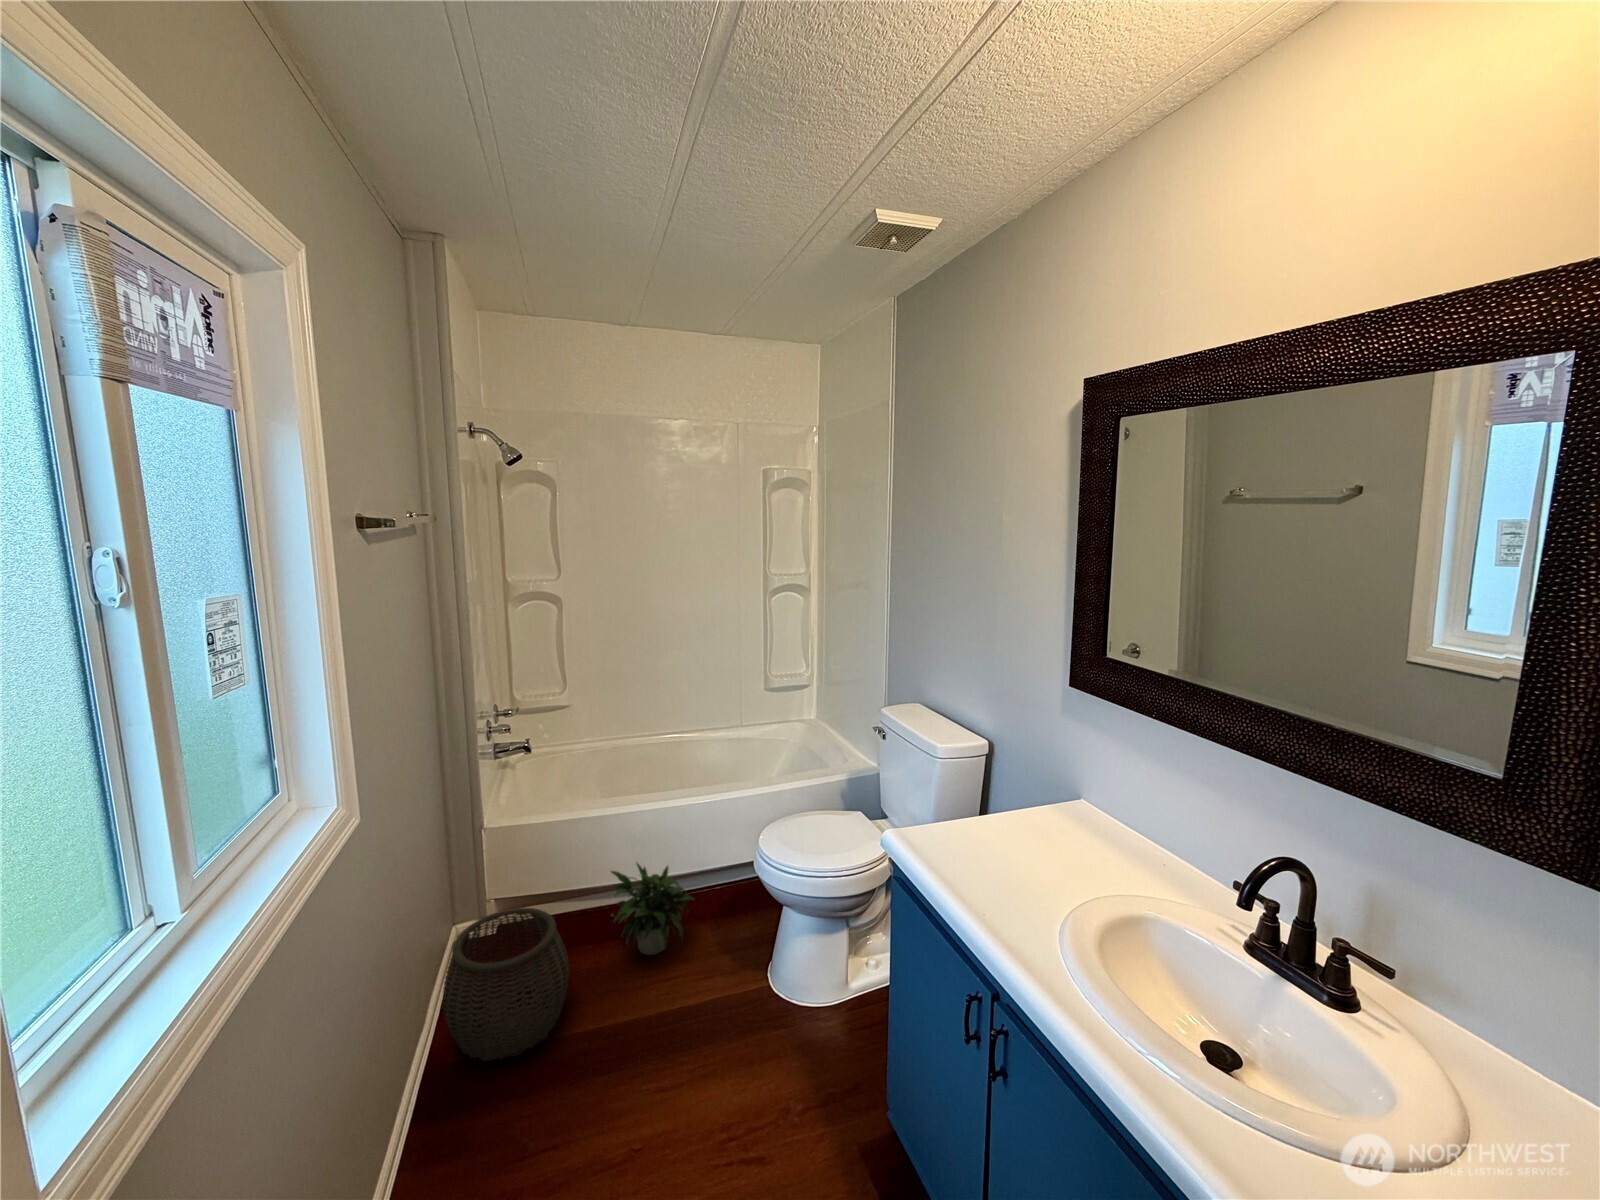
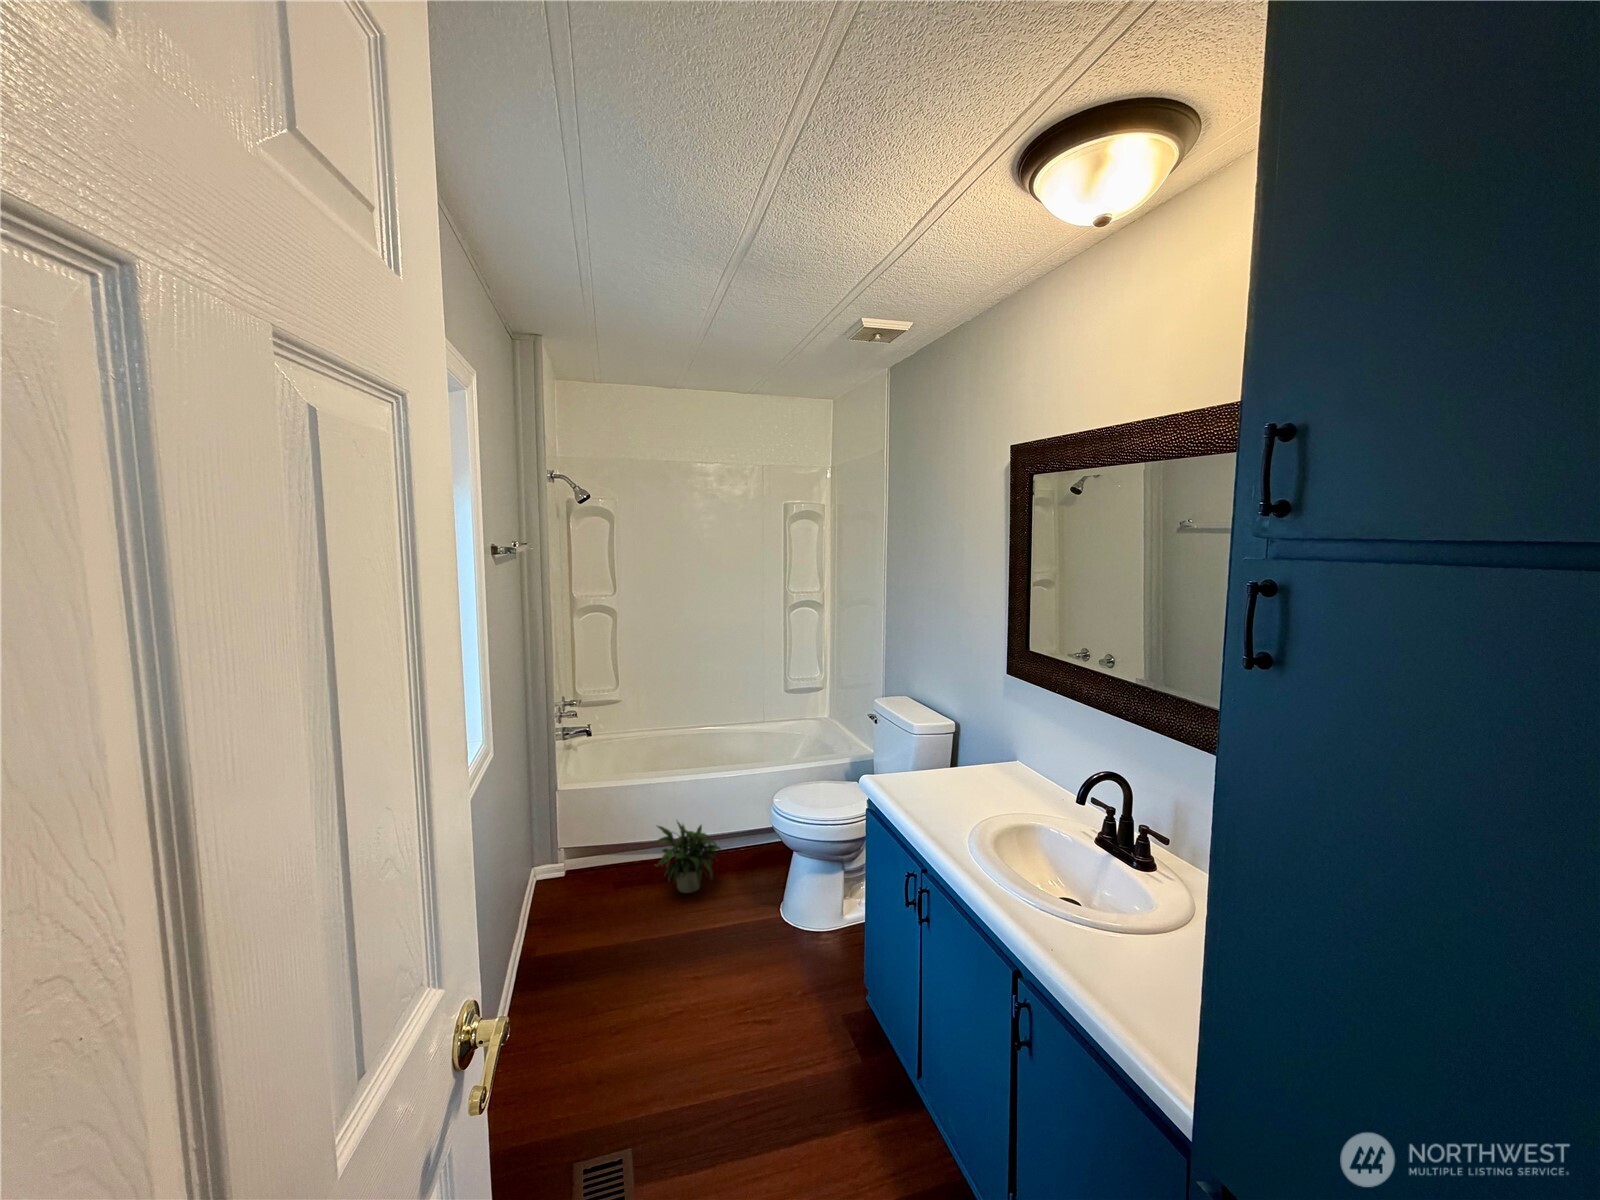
woven basket: present [443,908,569,1061] -> none [531,847,625,957]

